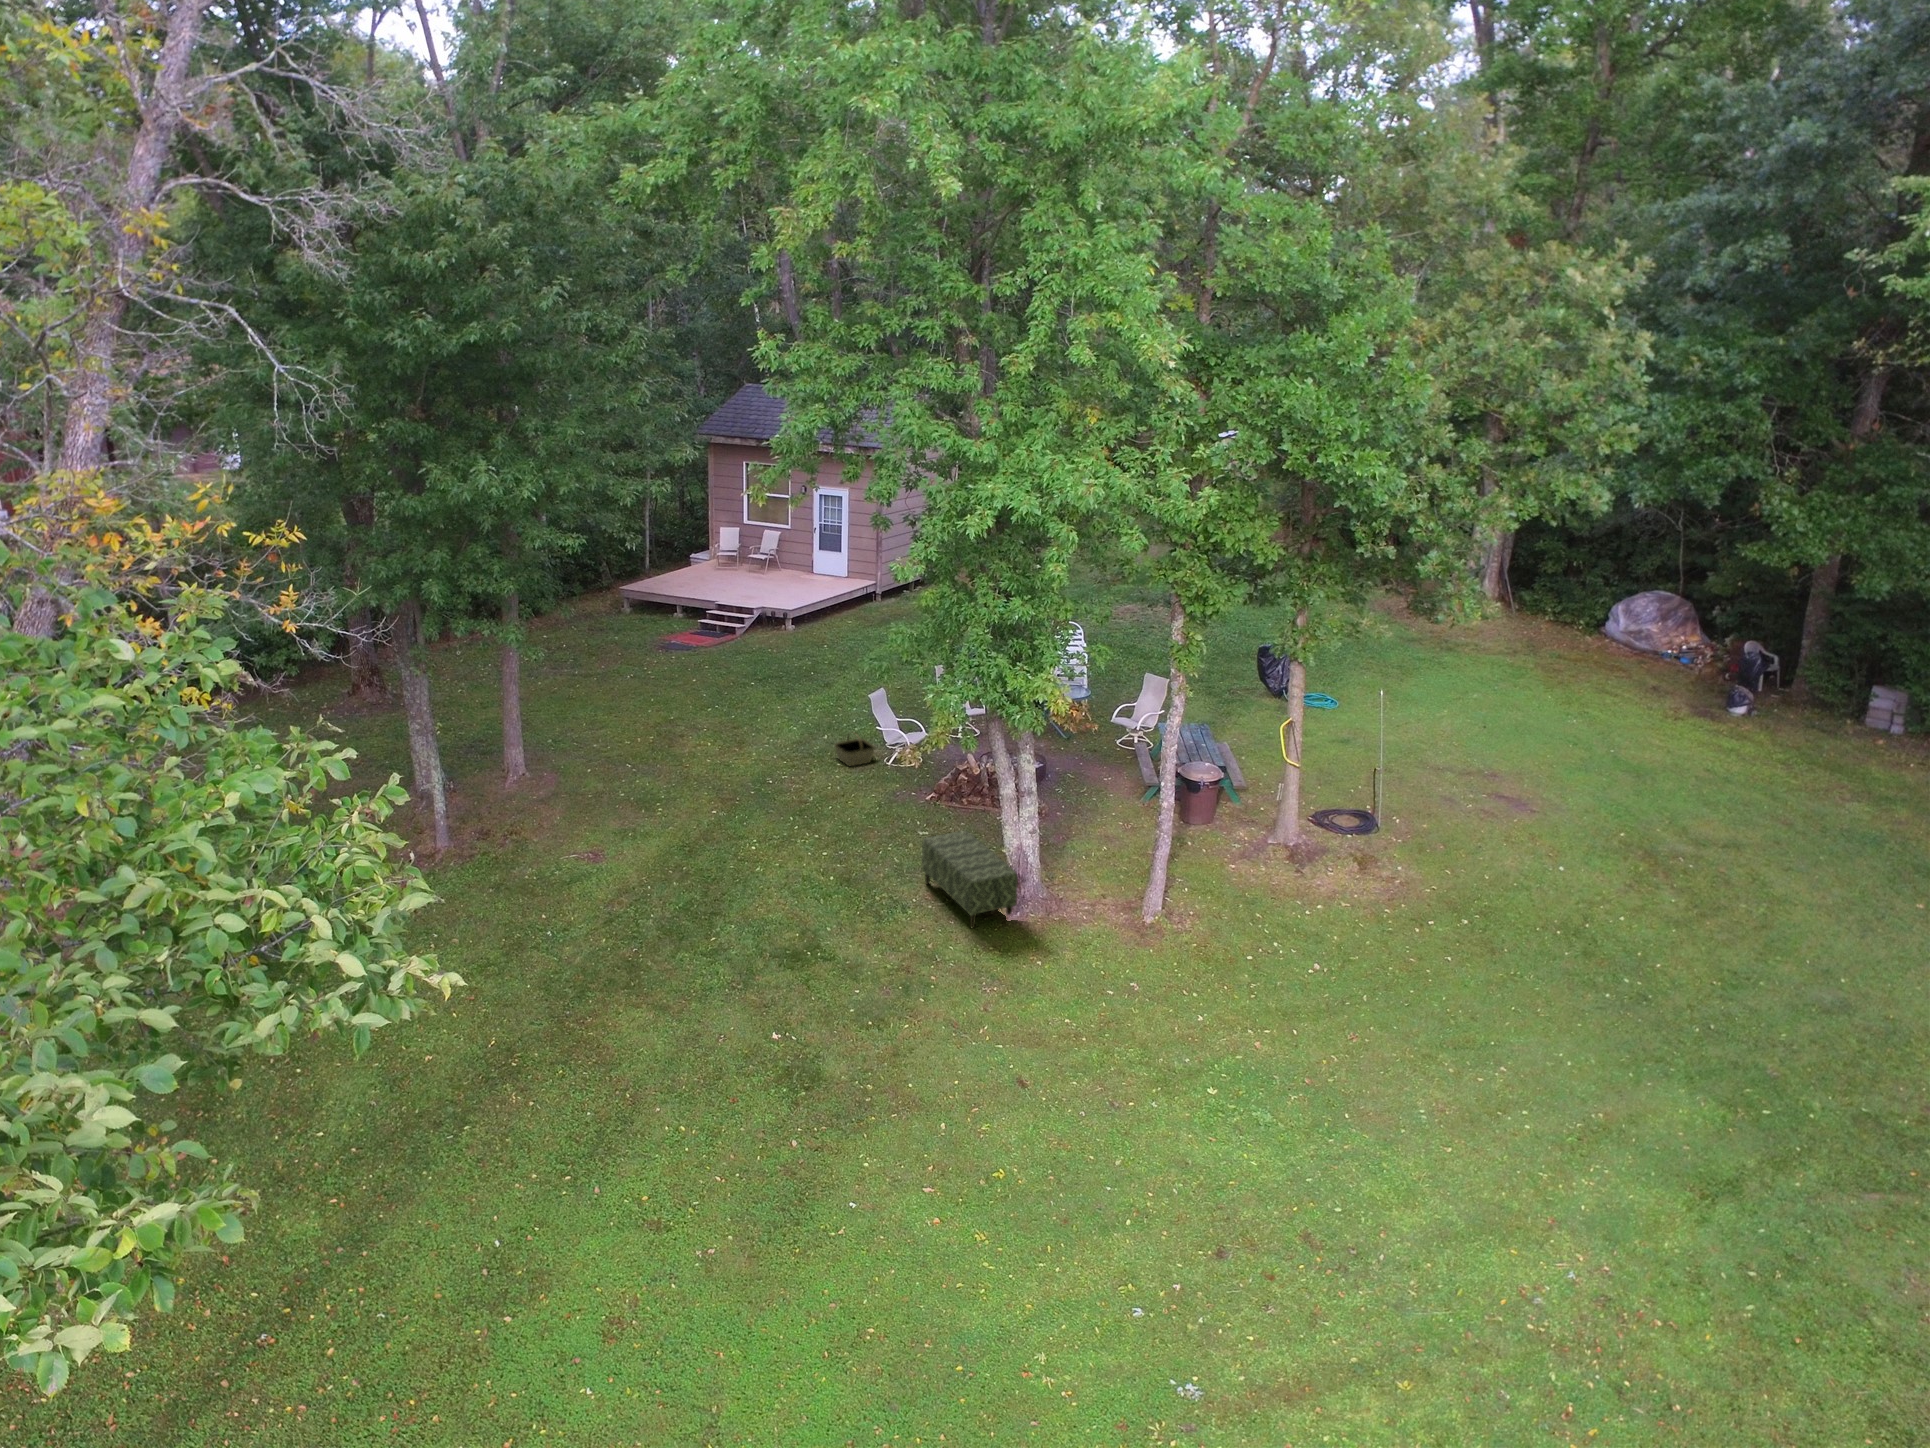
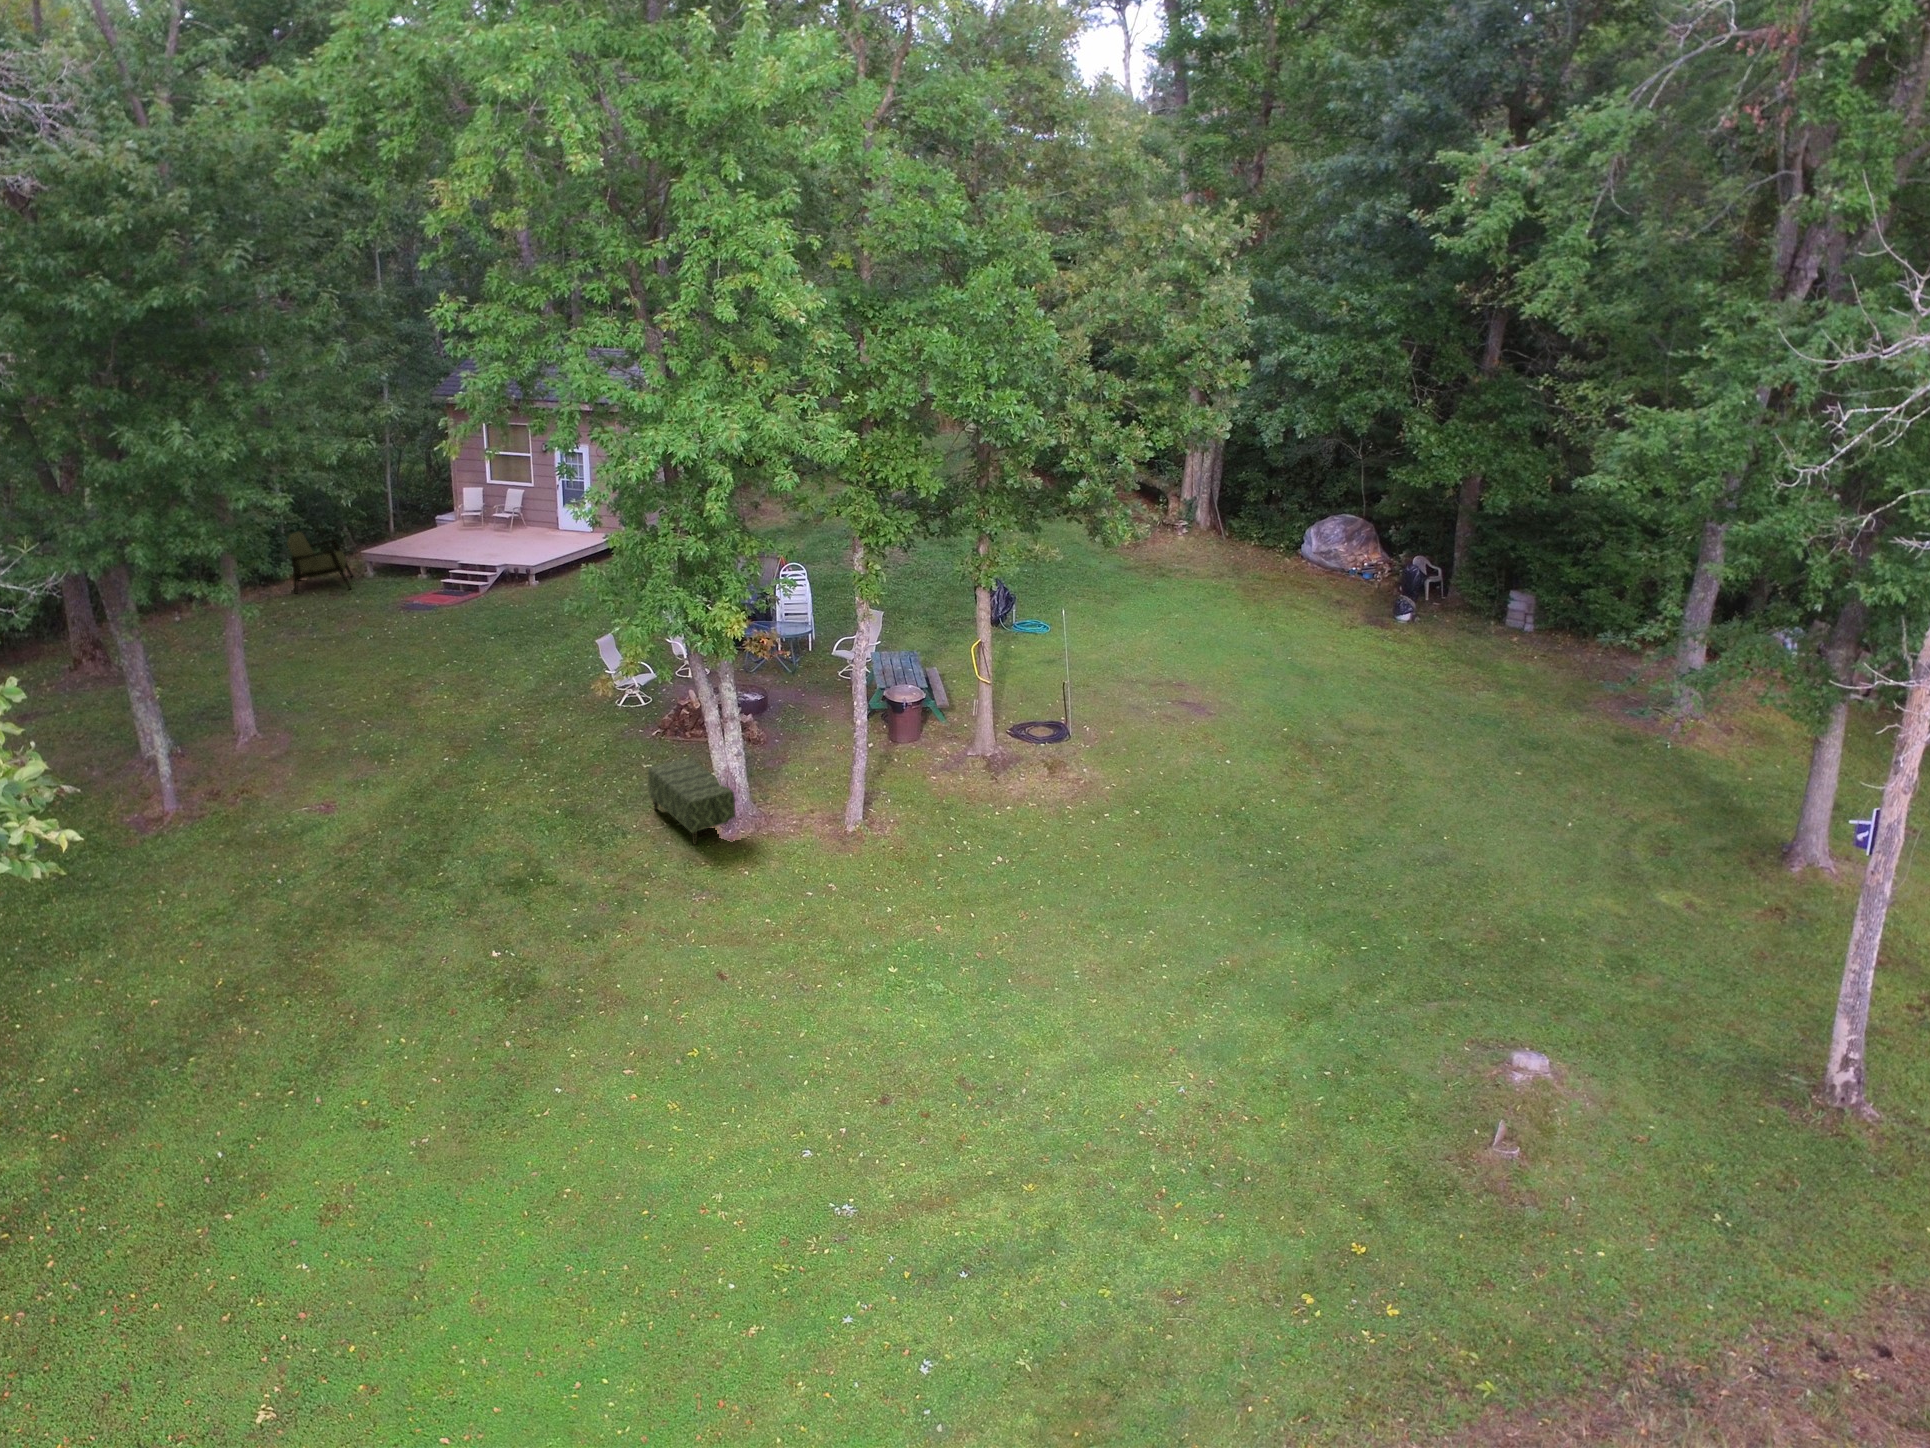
armchair: none [556,565,613,626] -> present [287,532,353,594]
basket: present [835,734,875,766] -> none [574,677,614,710]

